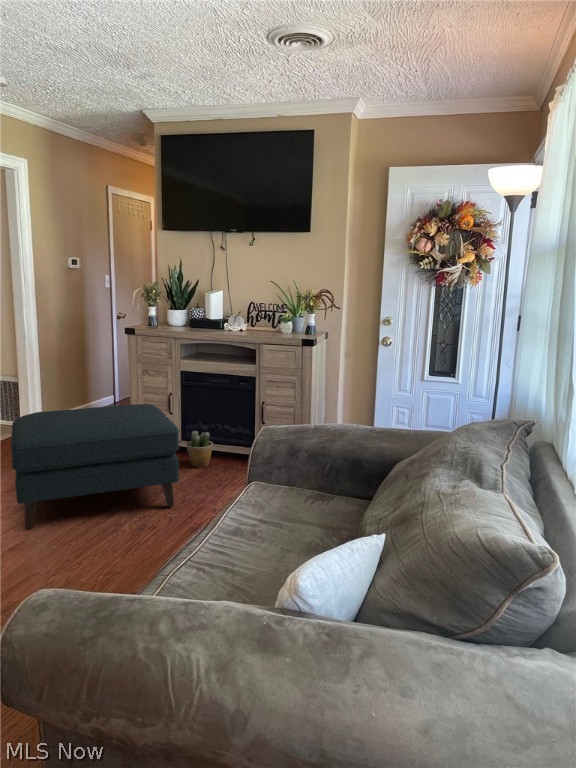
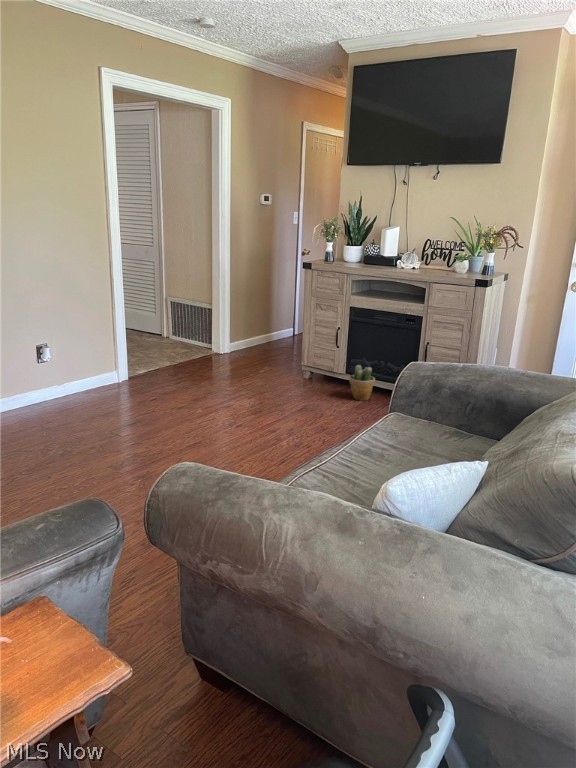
ottoman: present [11,404,179,530] -> none [196,335,338,433]

